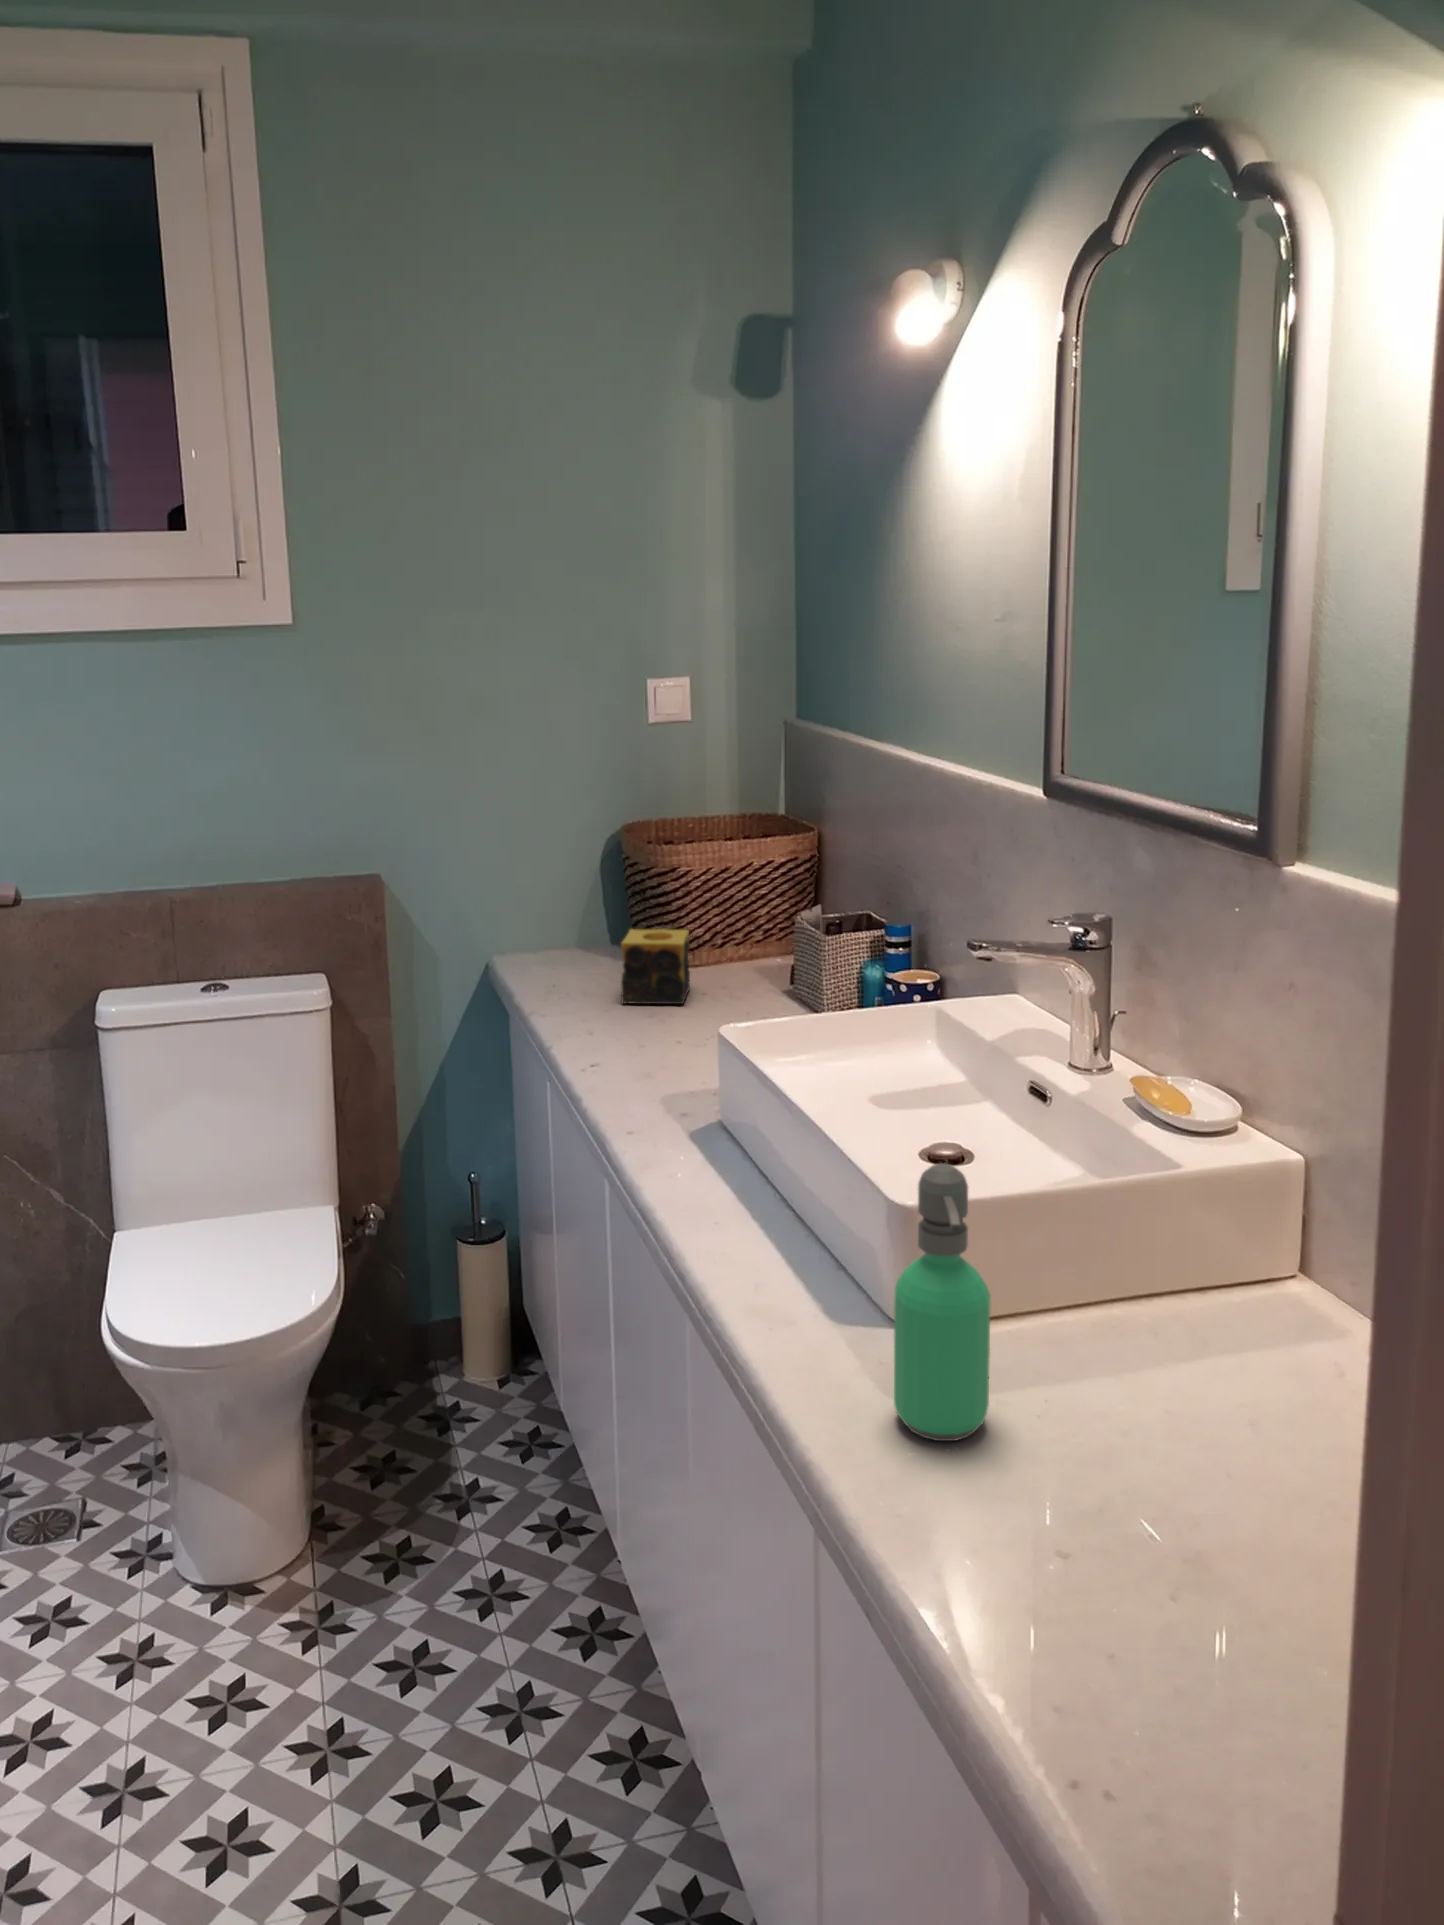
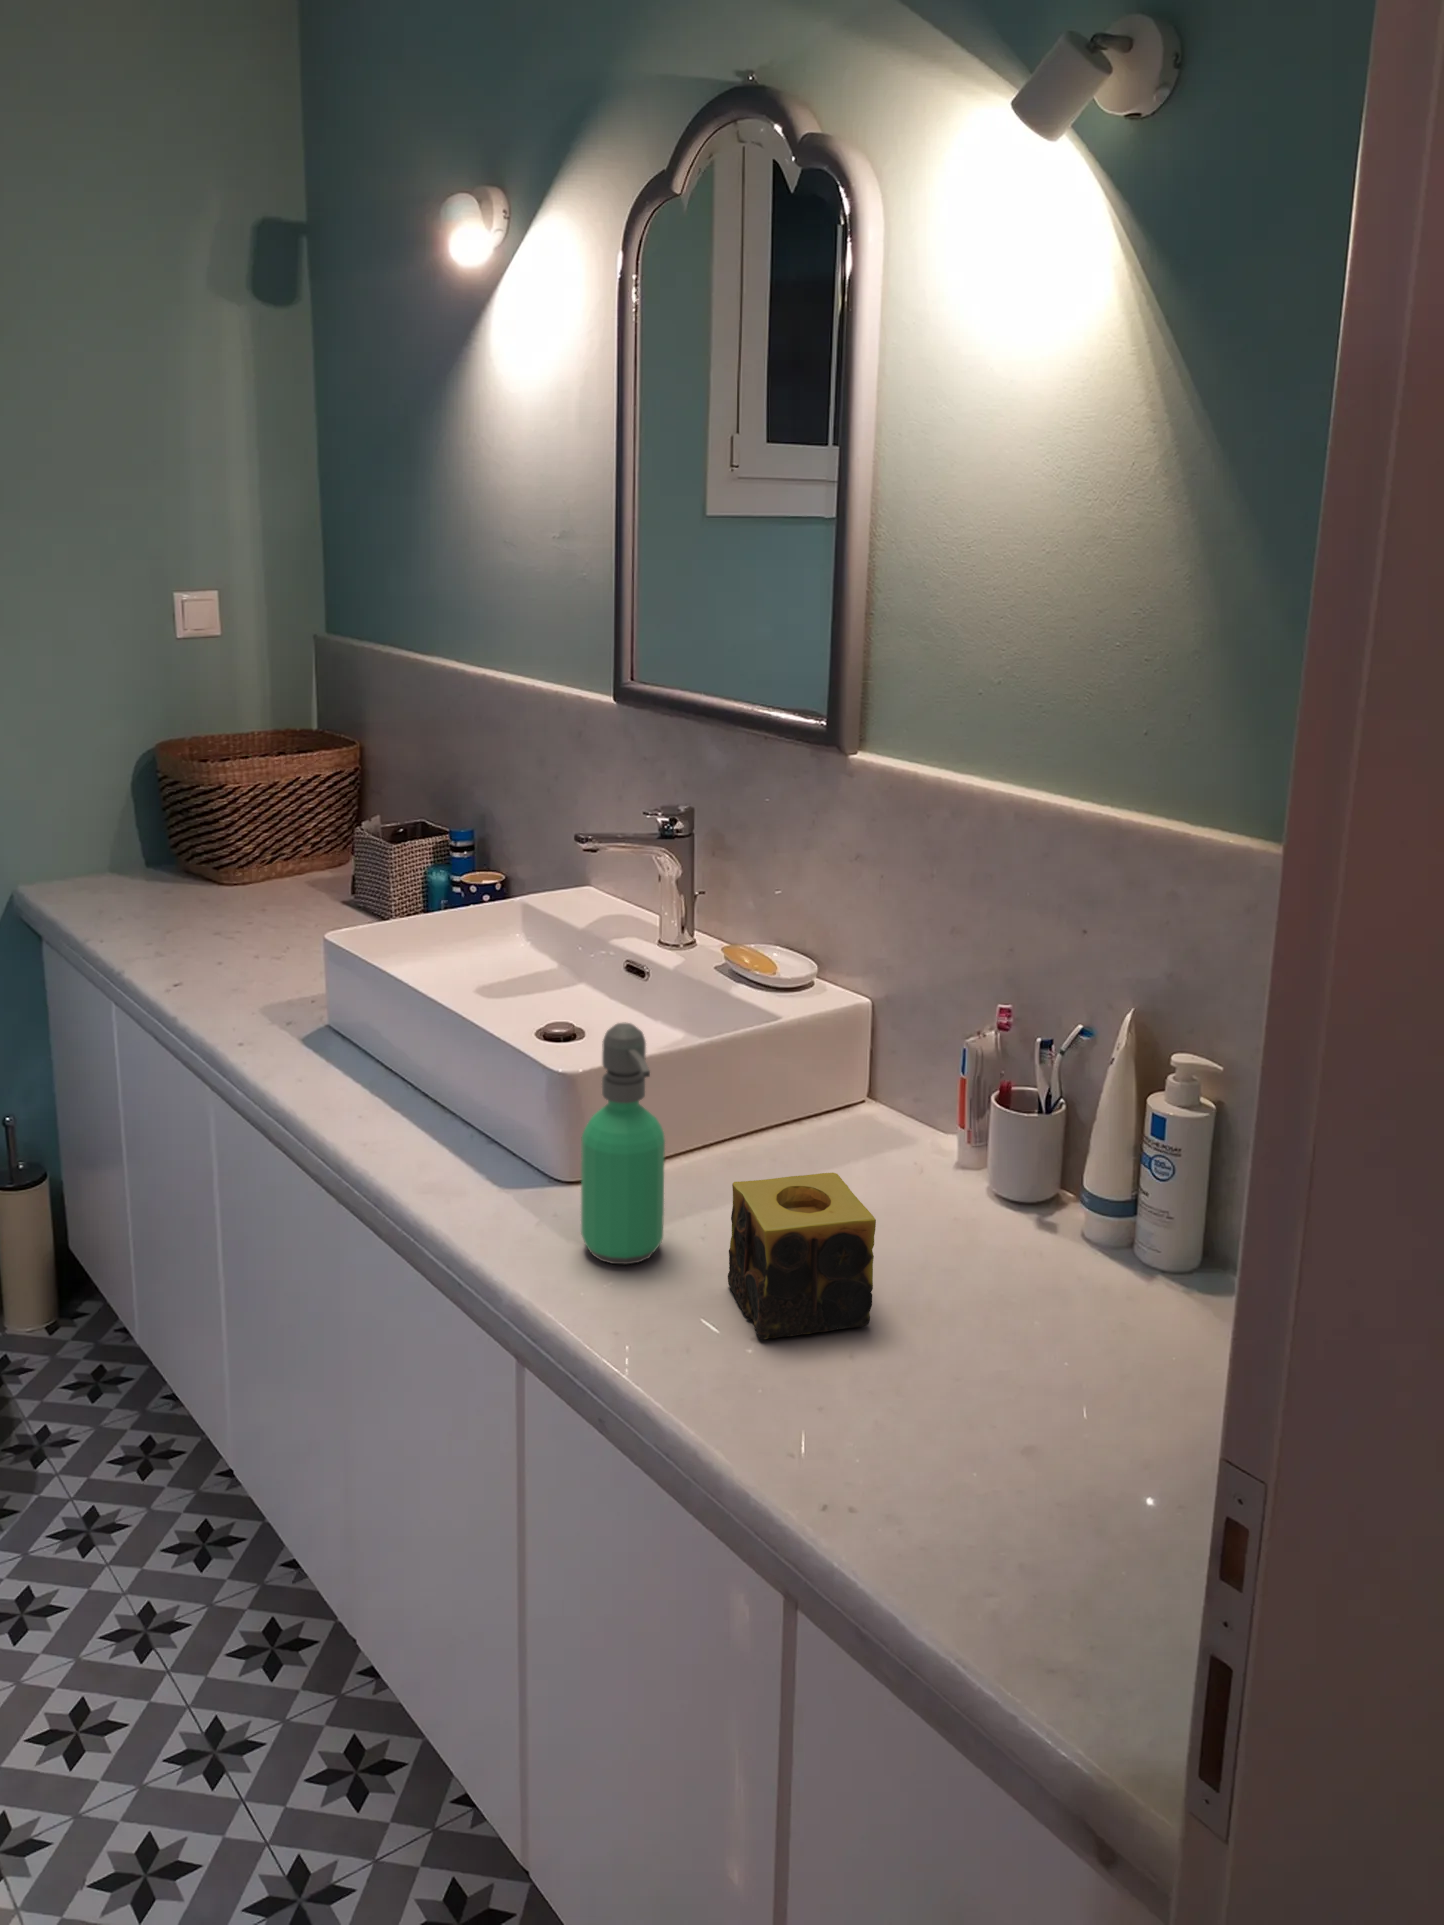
candle: present [621,929,690,1004] -> present [728,1173,876,1339]

